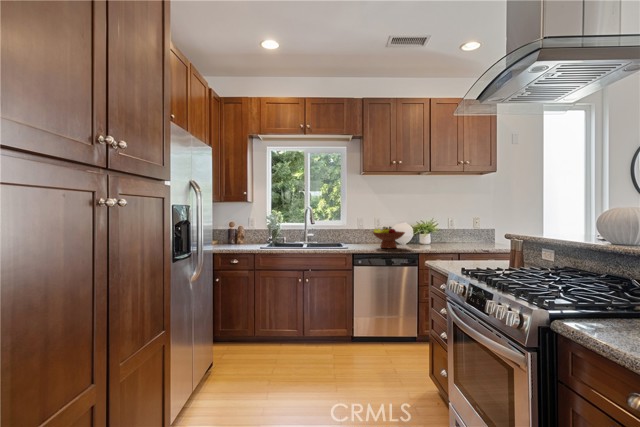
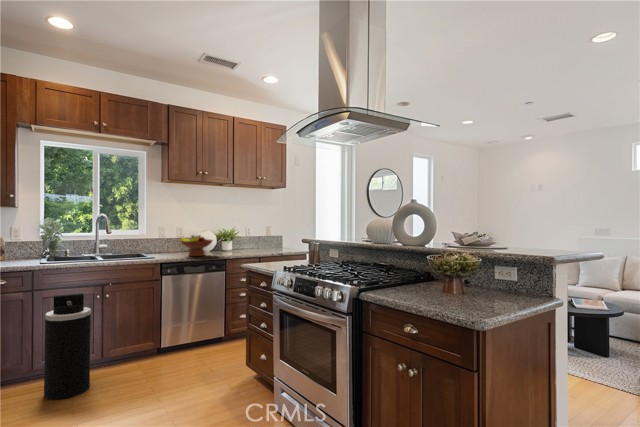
trash can: none [258,274,291,362] -> present [44,293,91,400]

